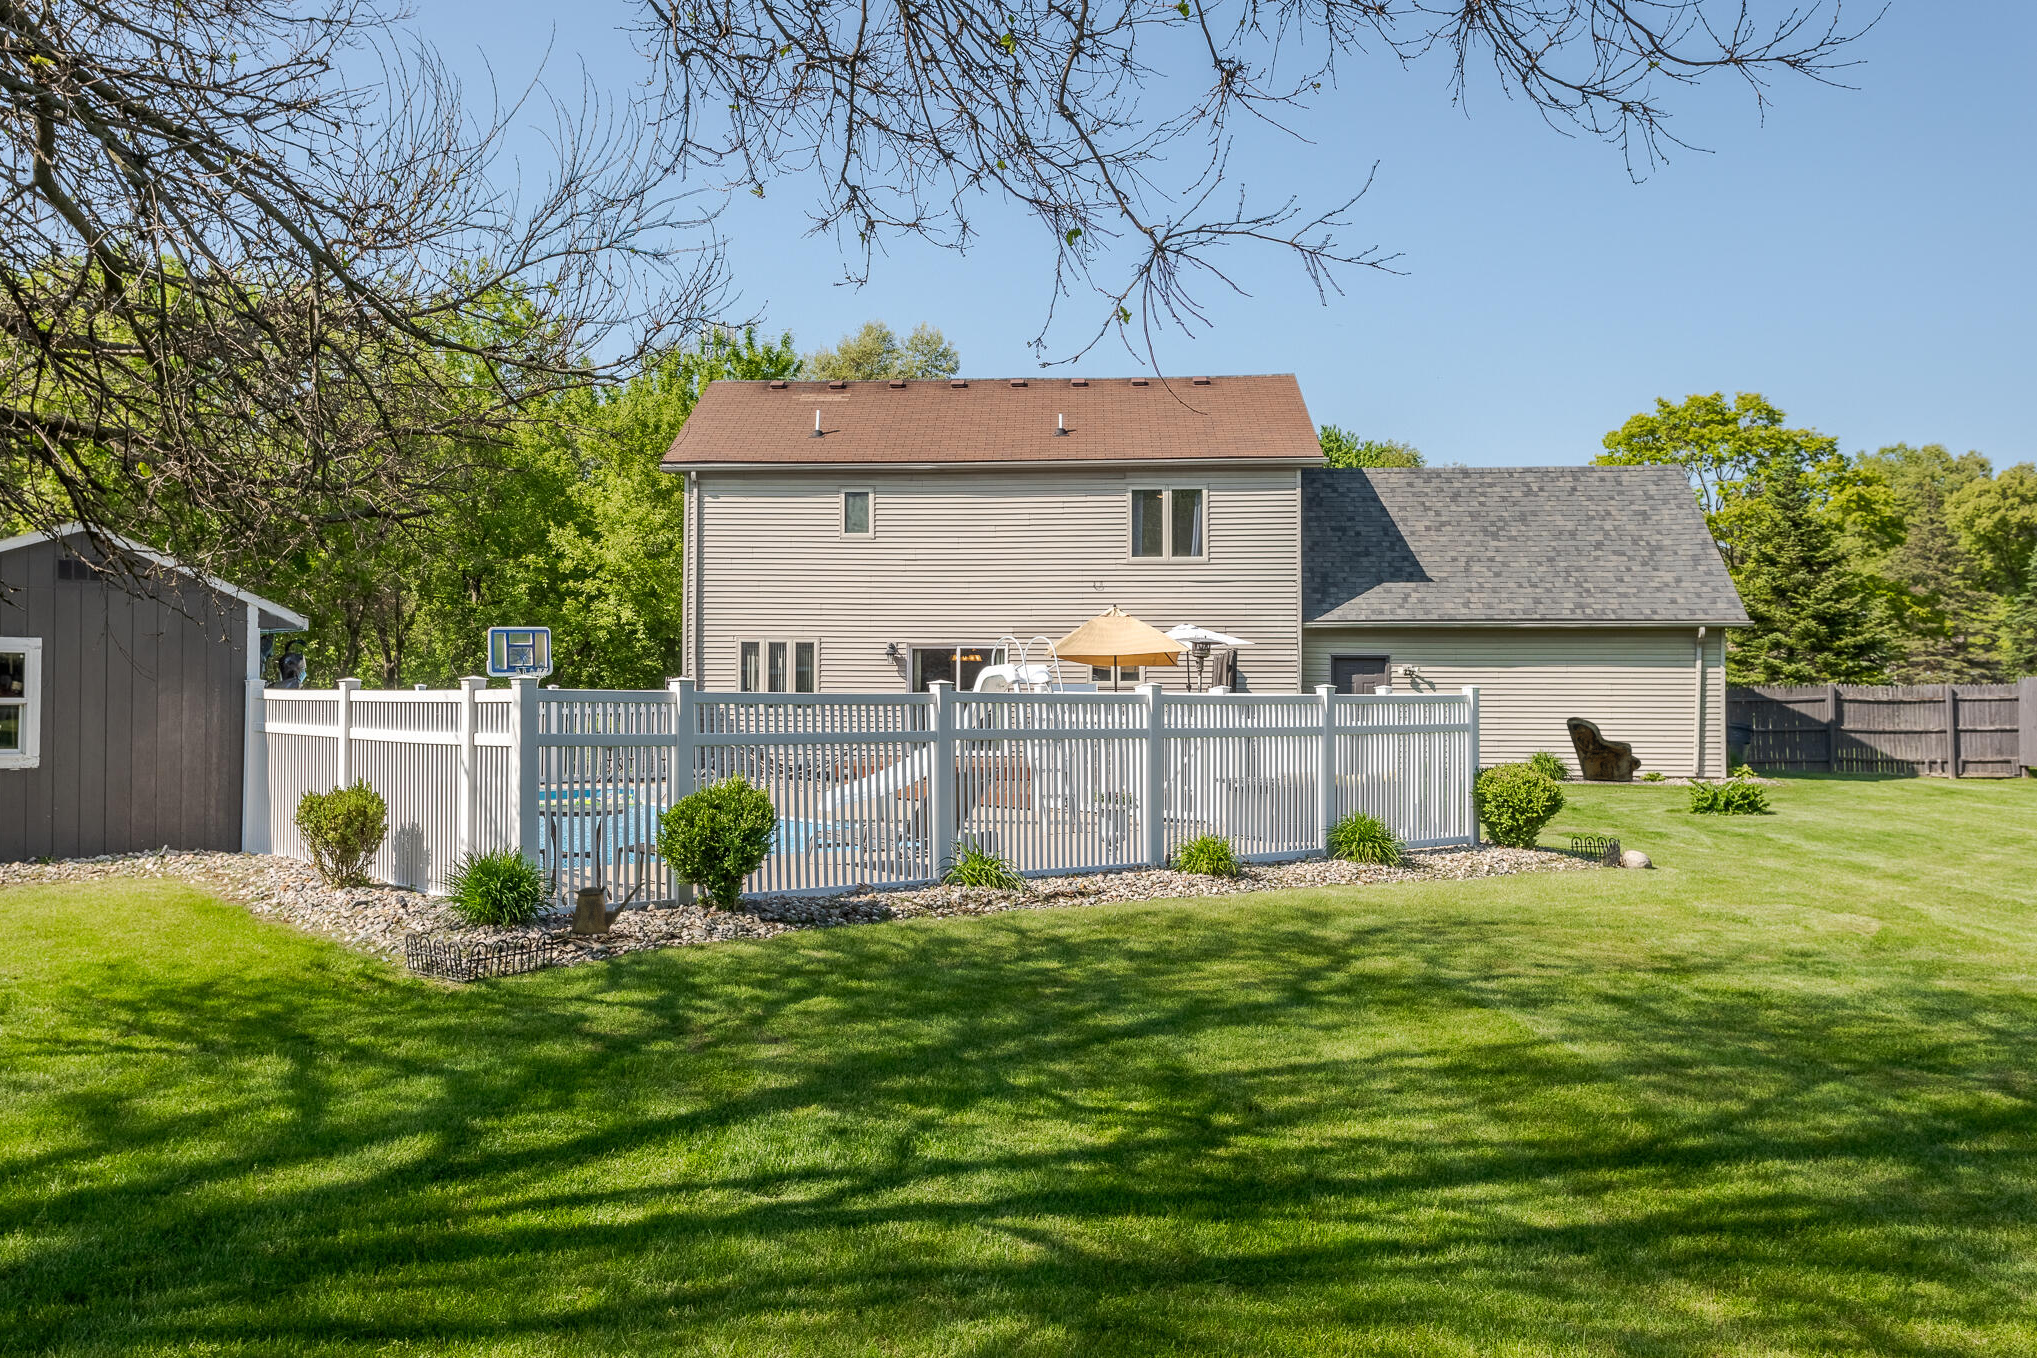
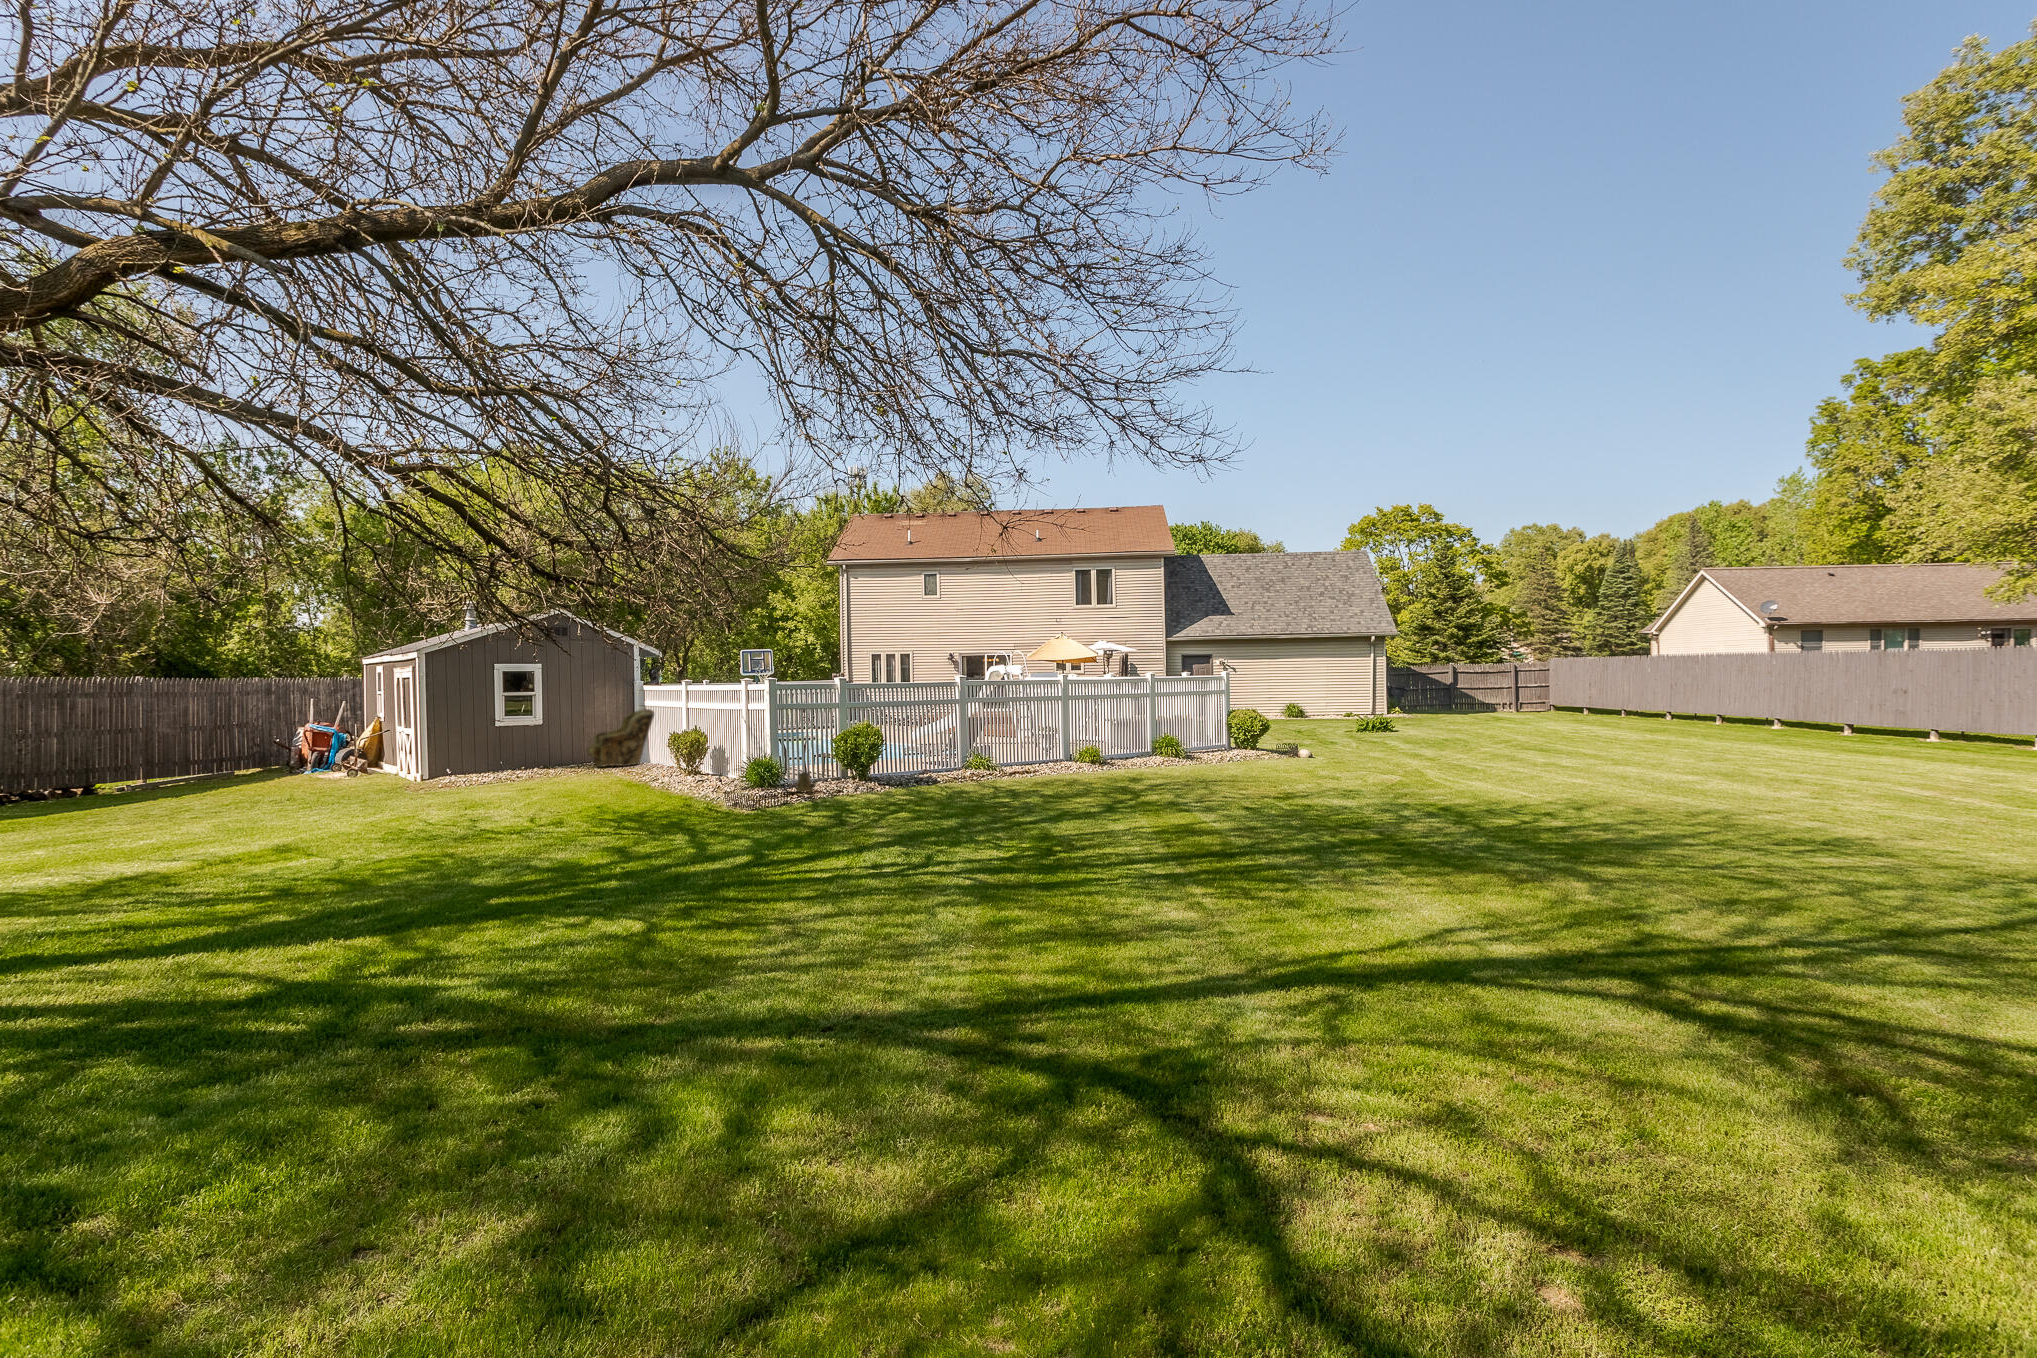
armchair: present [1567,717,1641,781] -> present [587,709,654,767]

